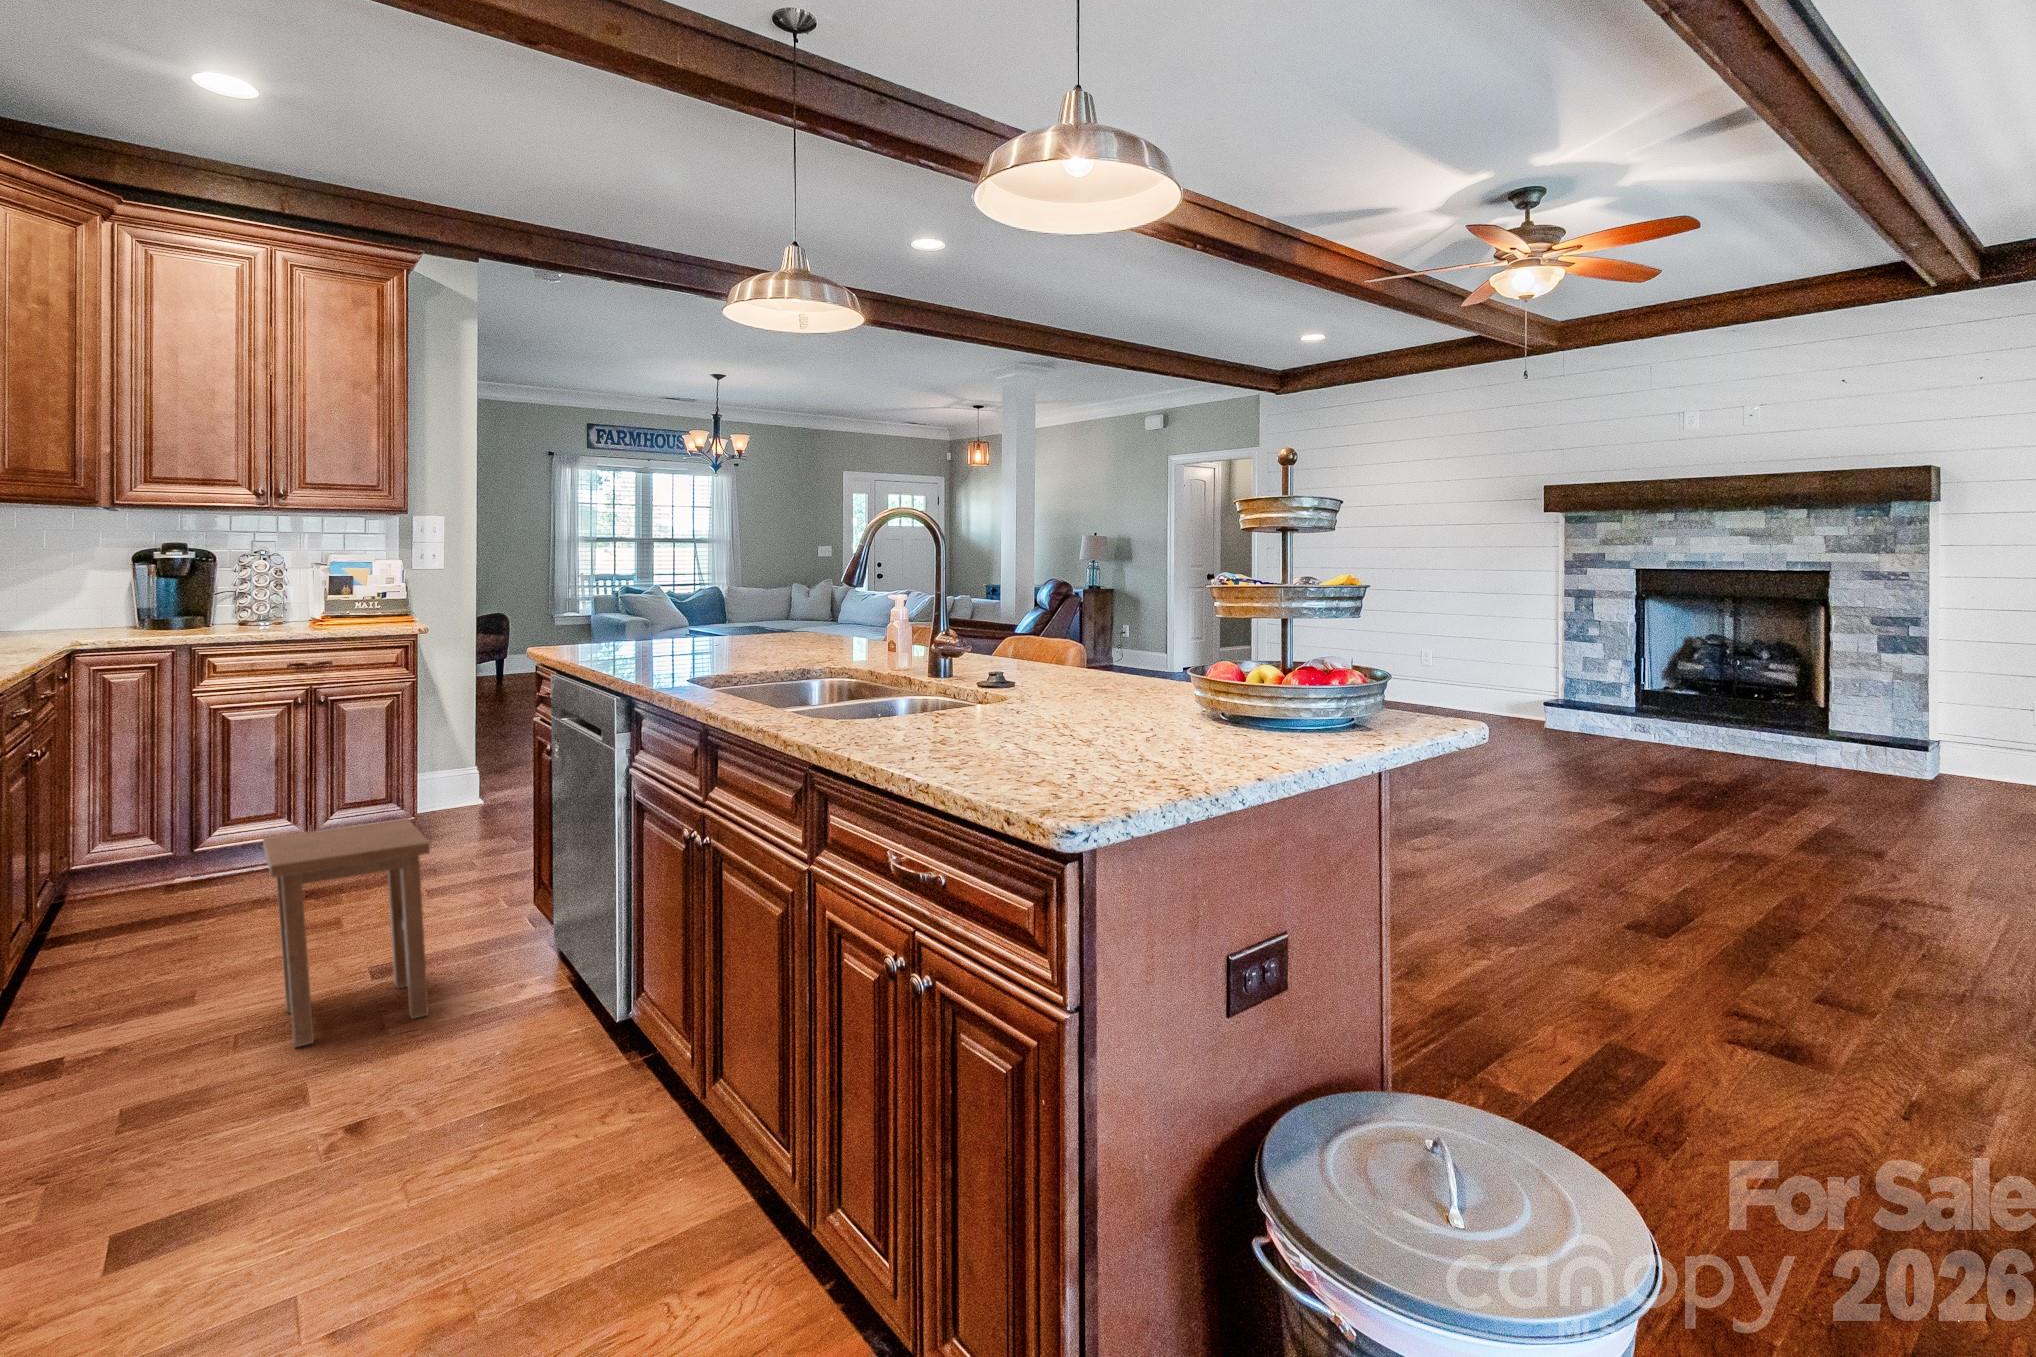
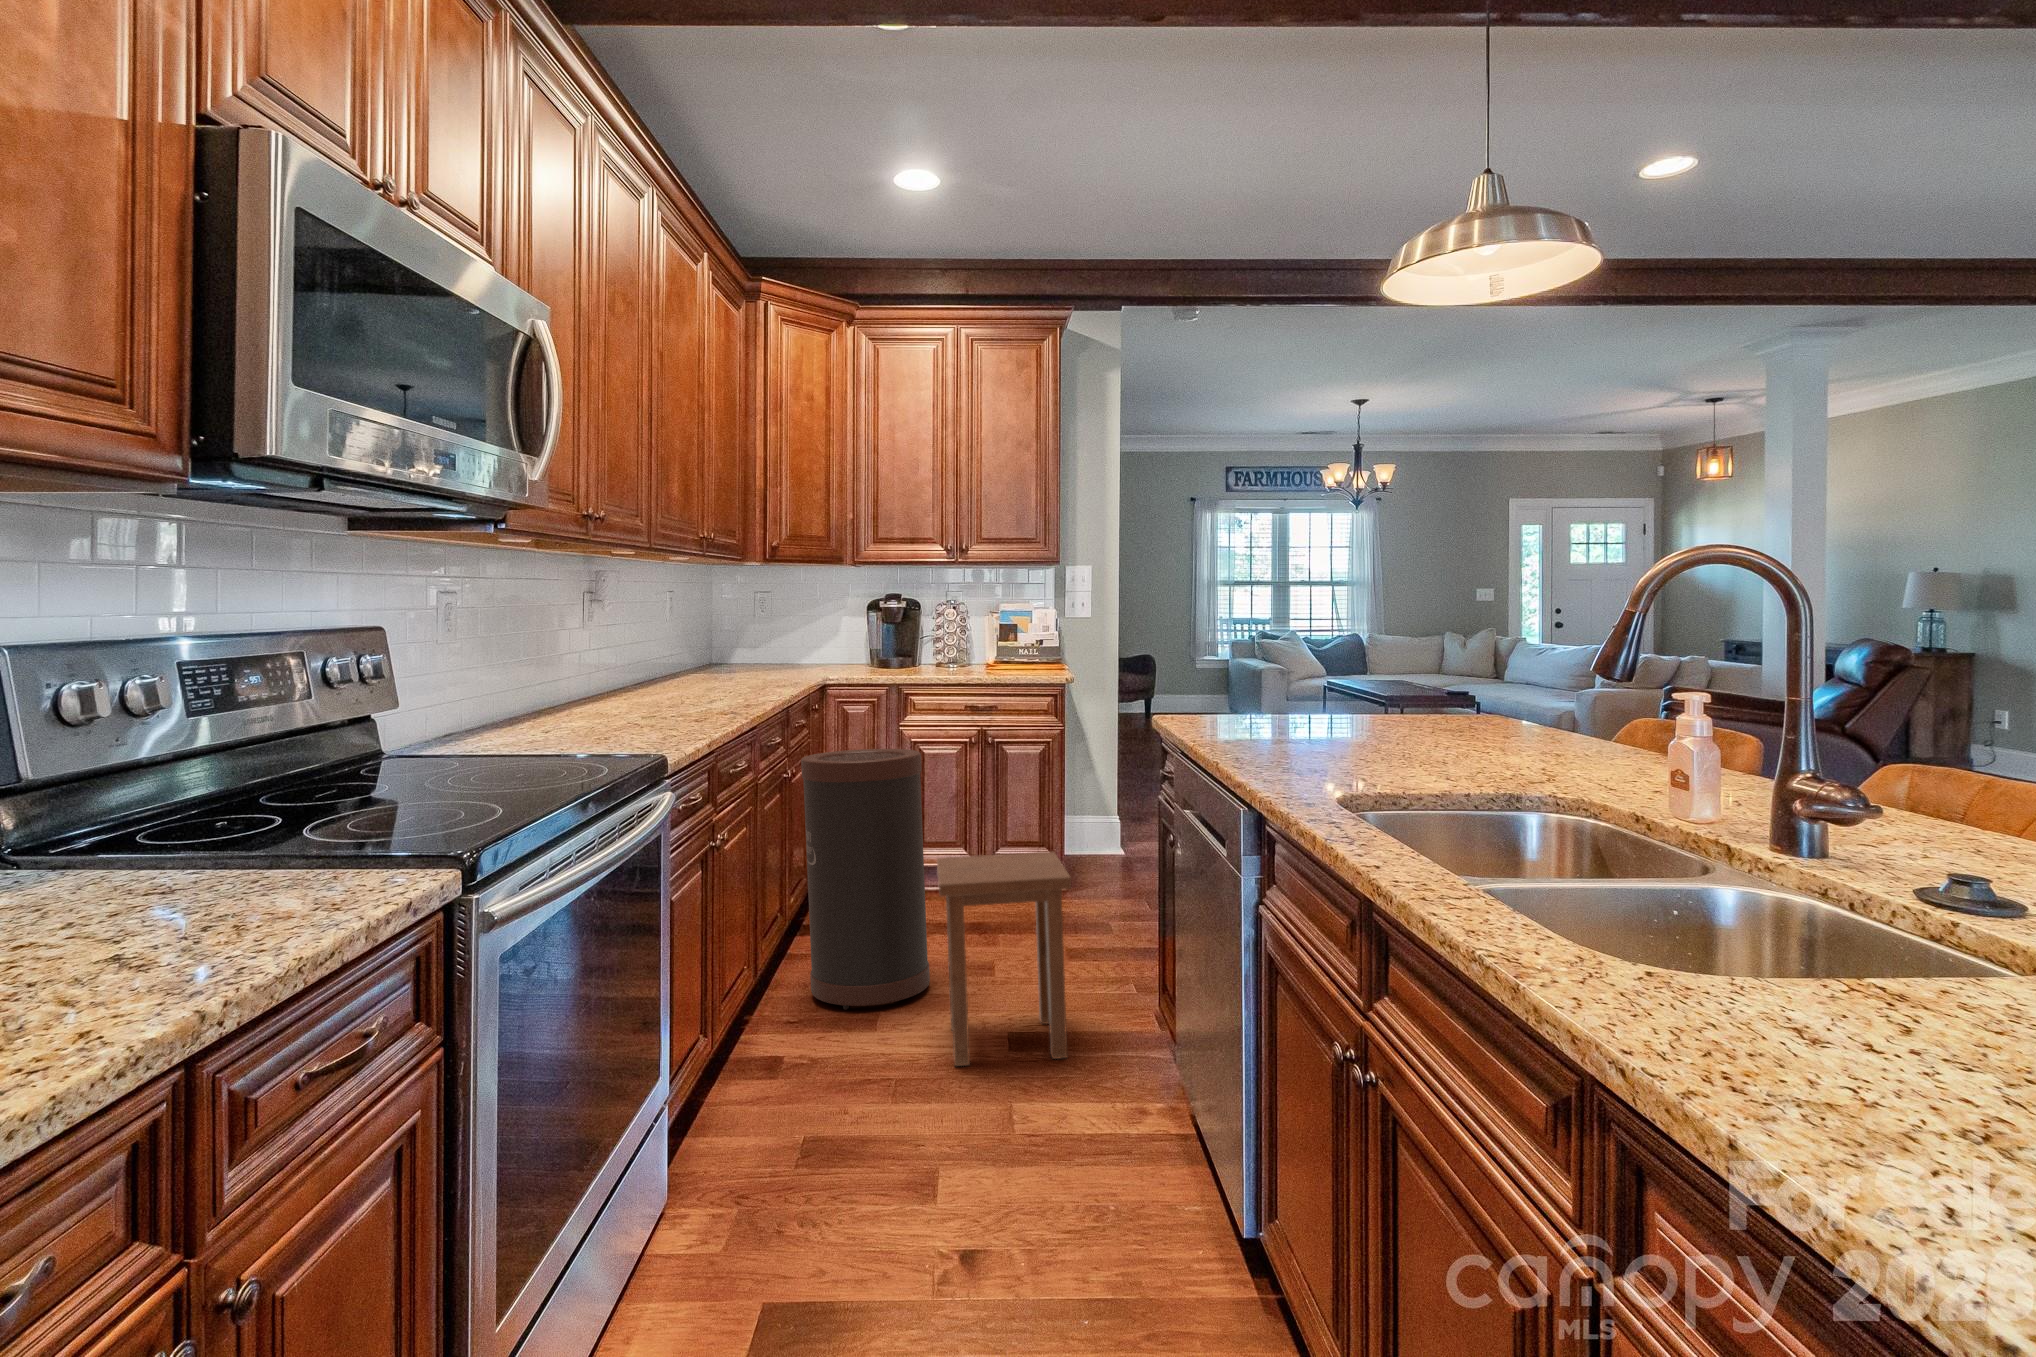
trash can: none [59,723,254,1016] -> present [801,749,930,1009]

